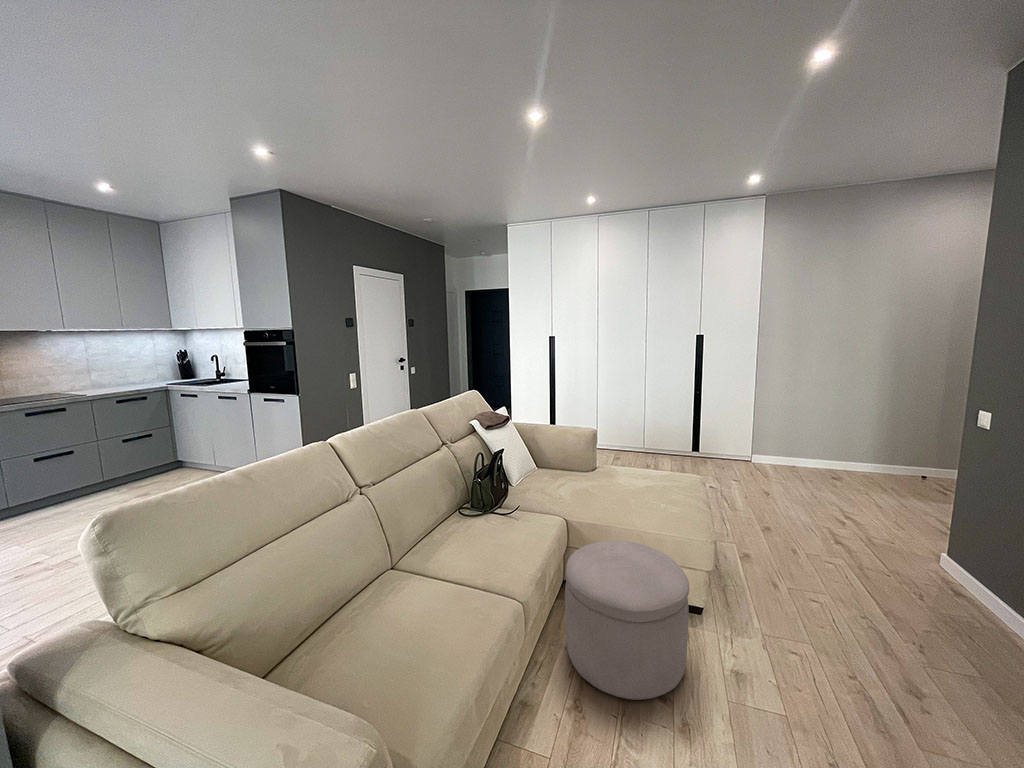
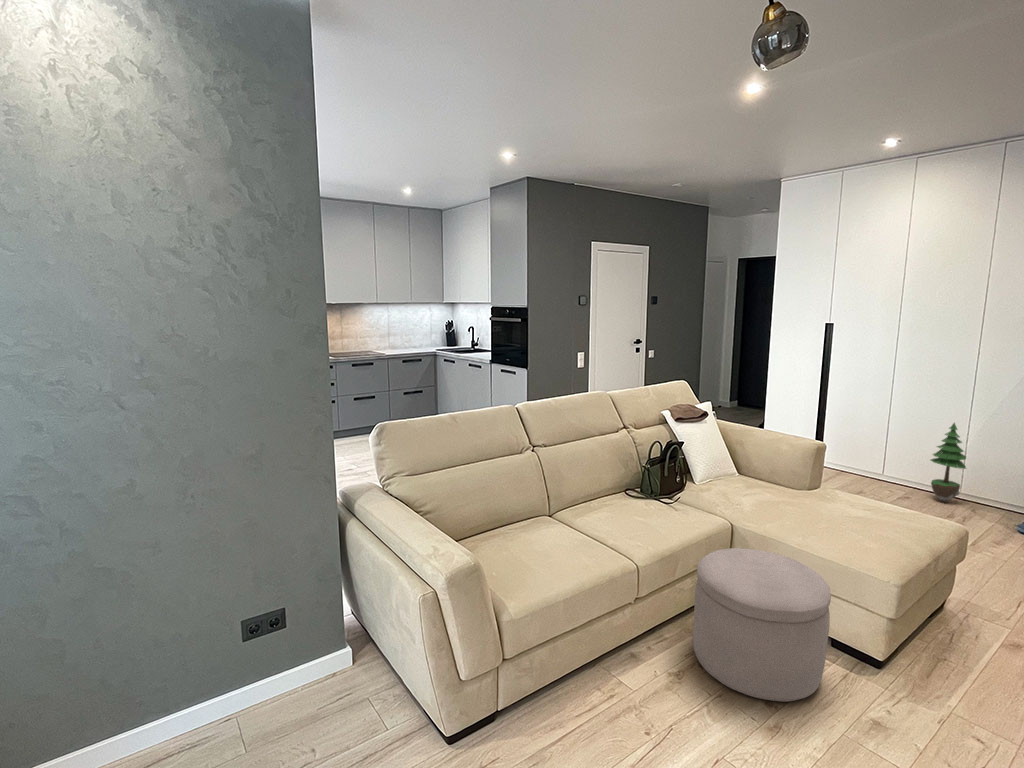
potted tree: none [629,400,650,456] -> present [931,423,966,502]

